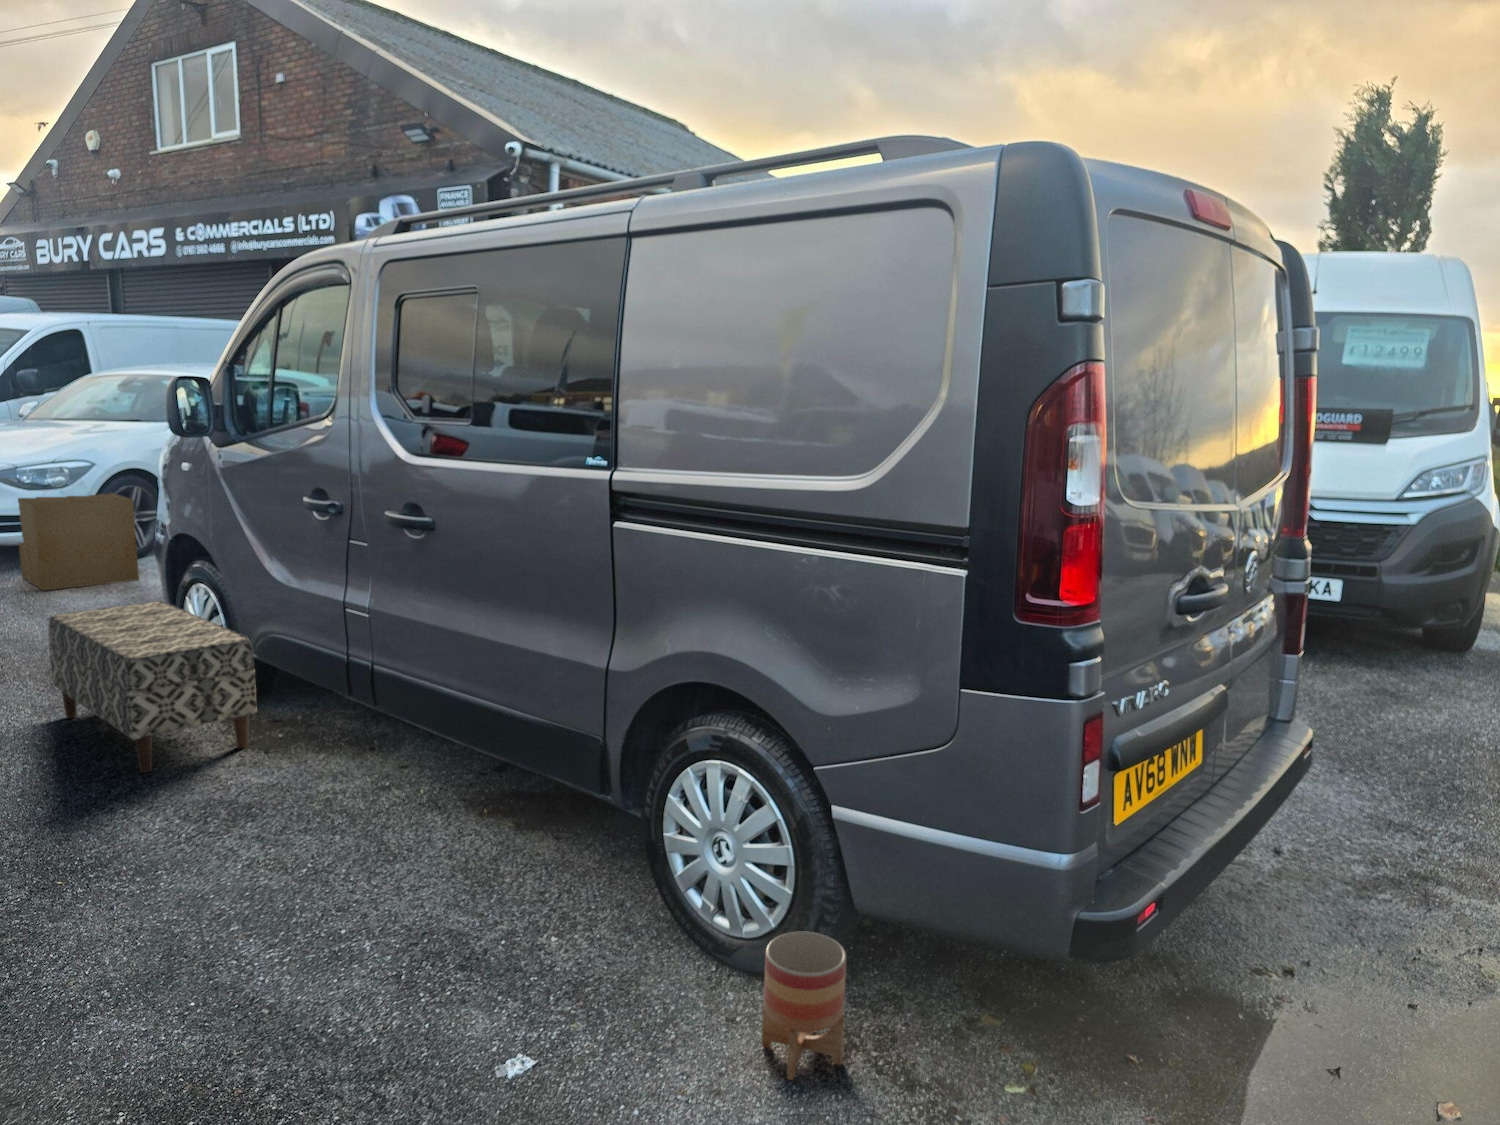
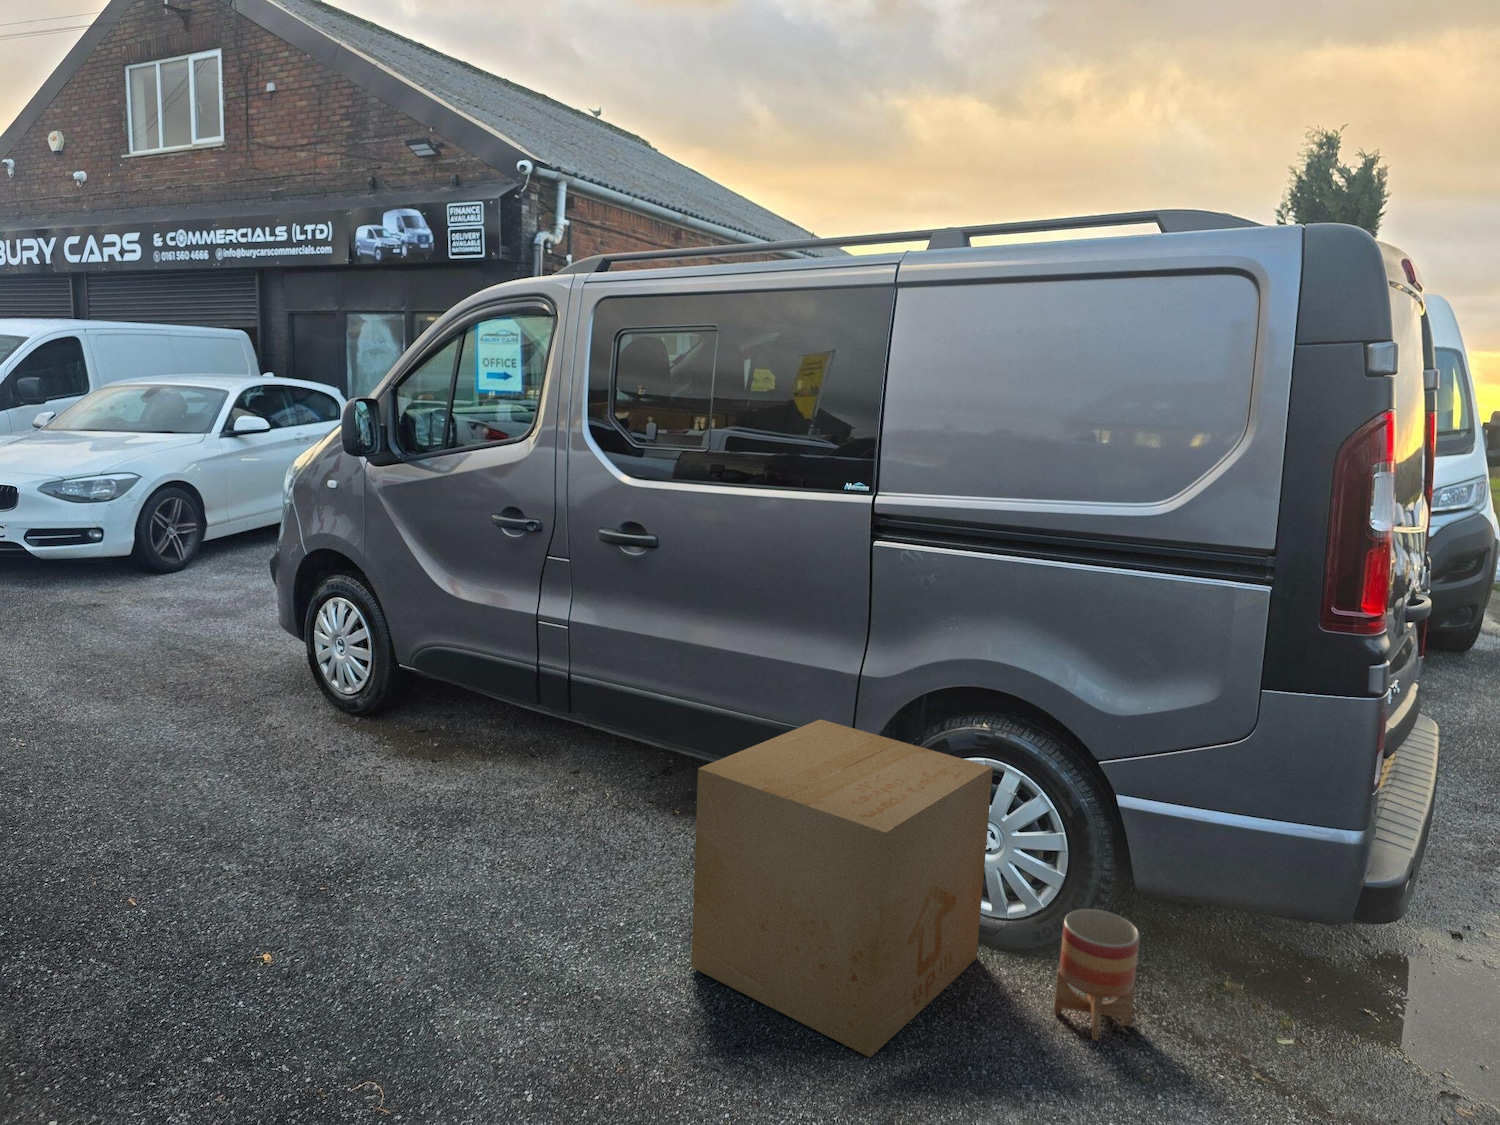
cardboard box: present [18,493,139,590] -> present [691,719,993,1057]
bench: present [48,601,257,773] -> none [198,614,421,782]

